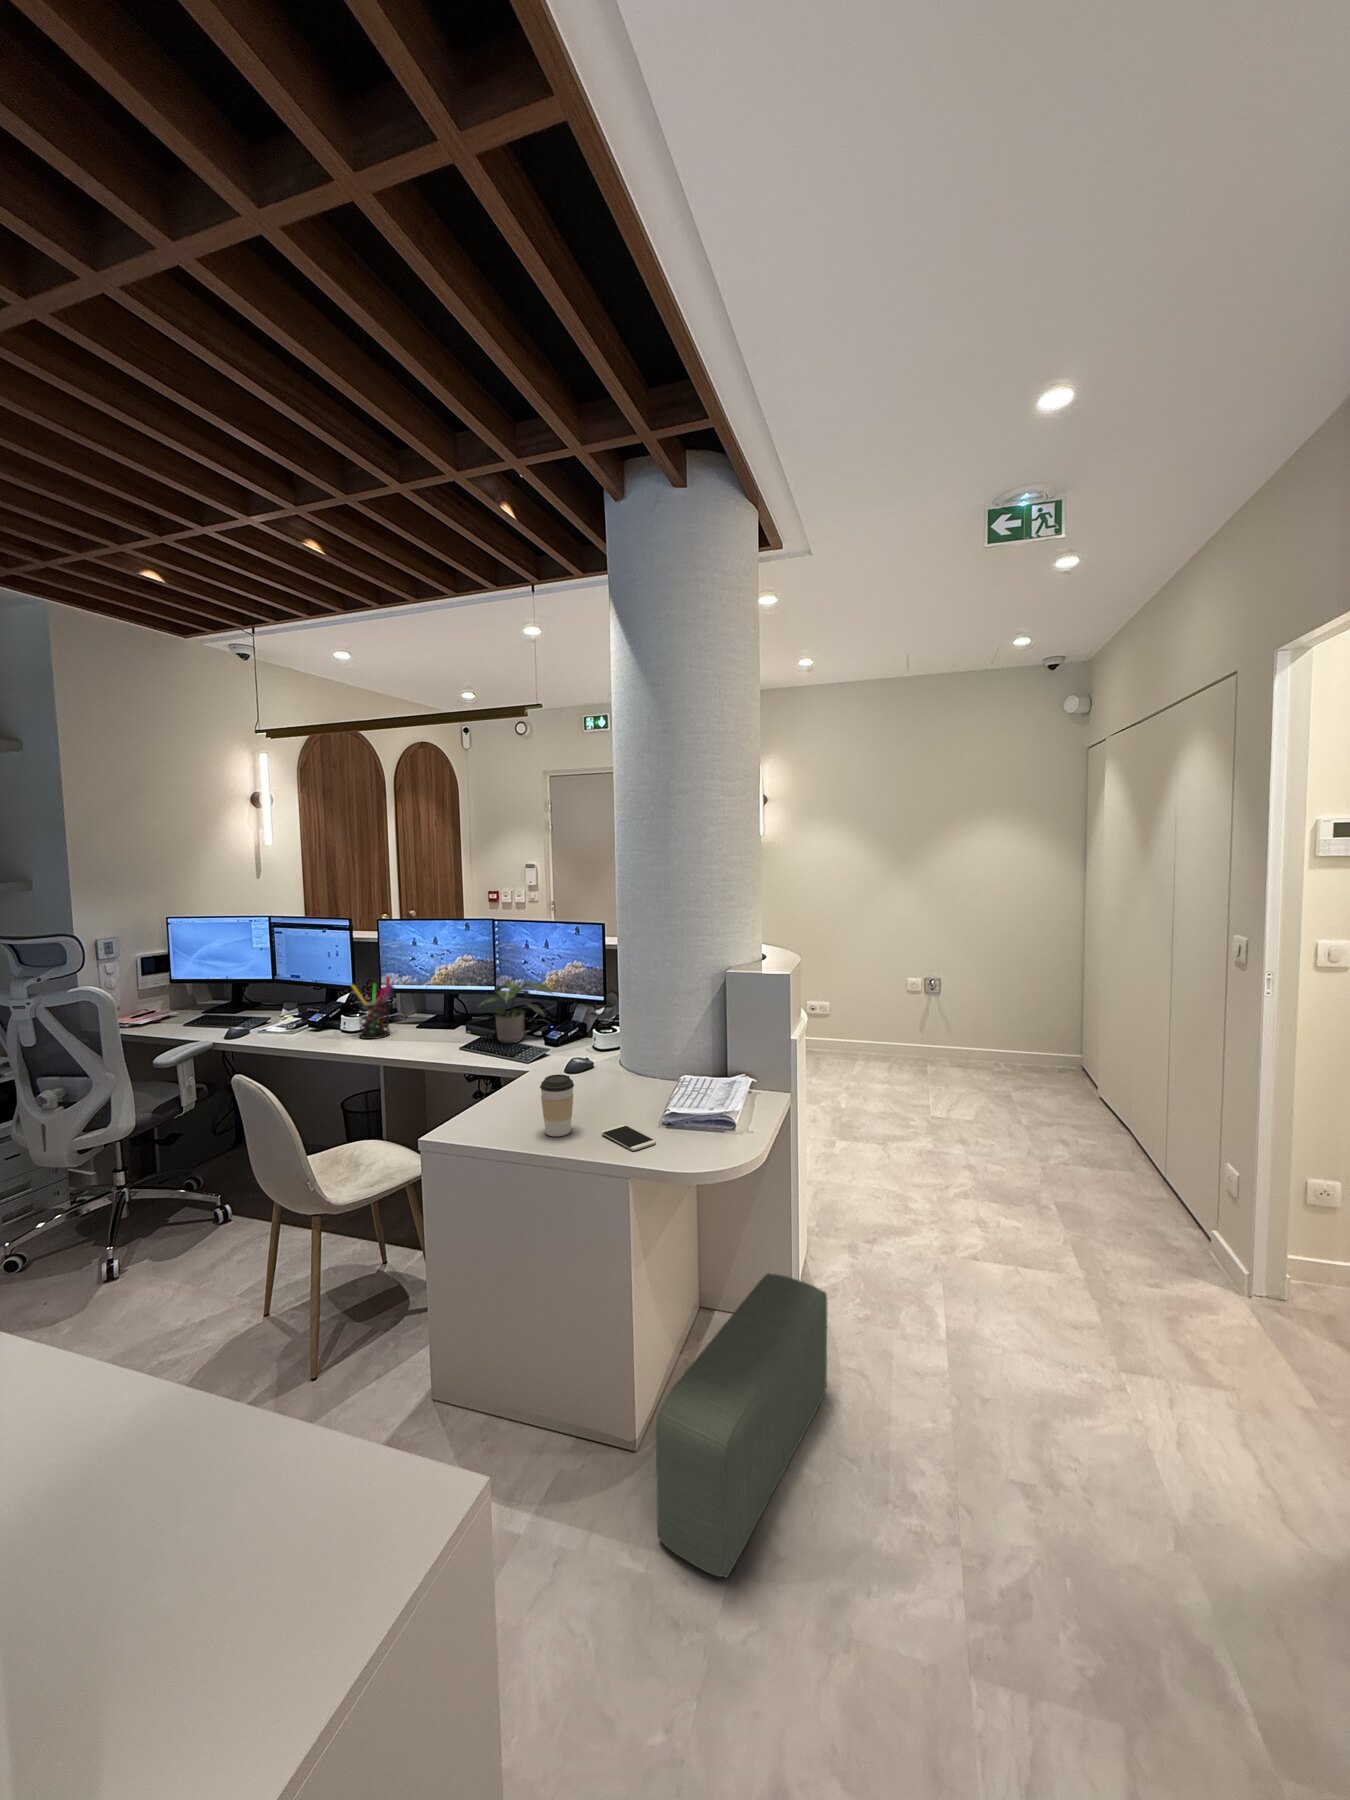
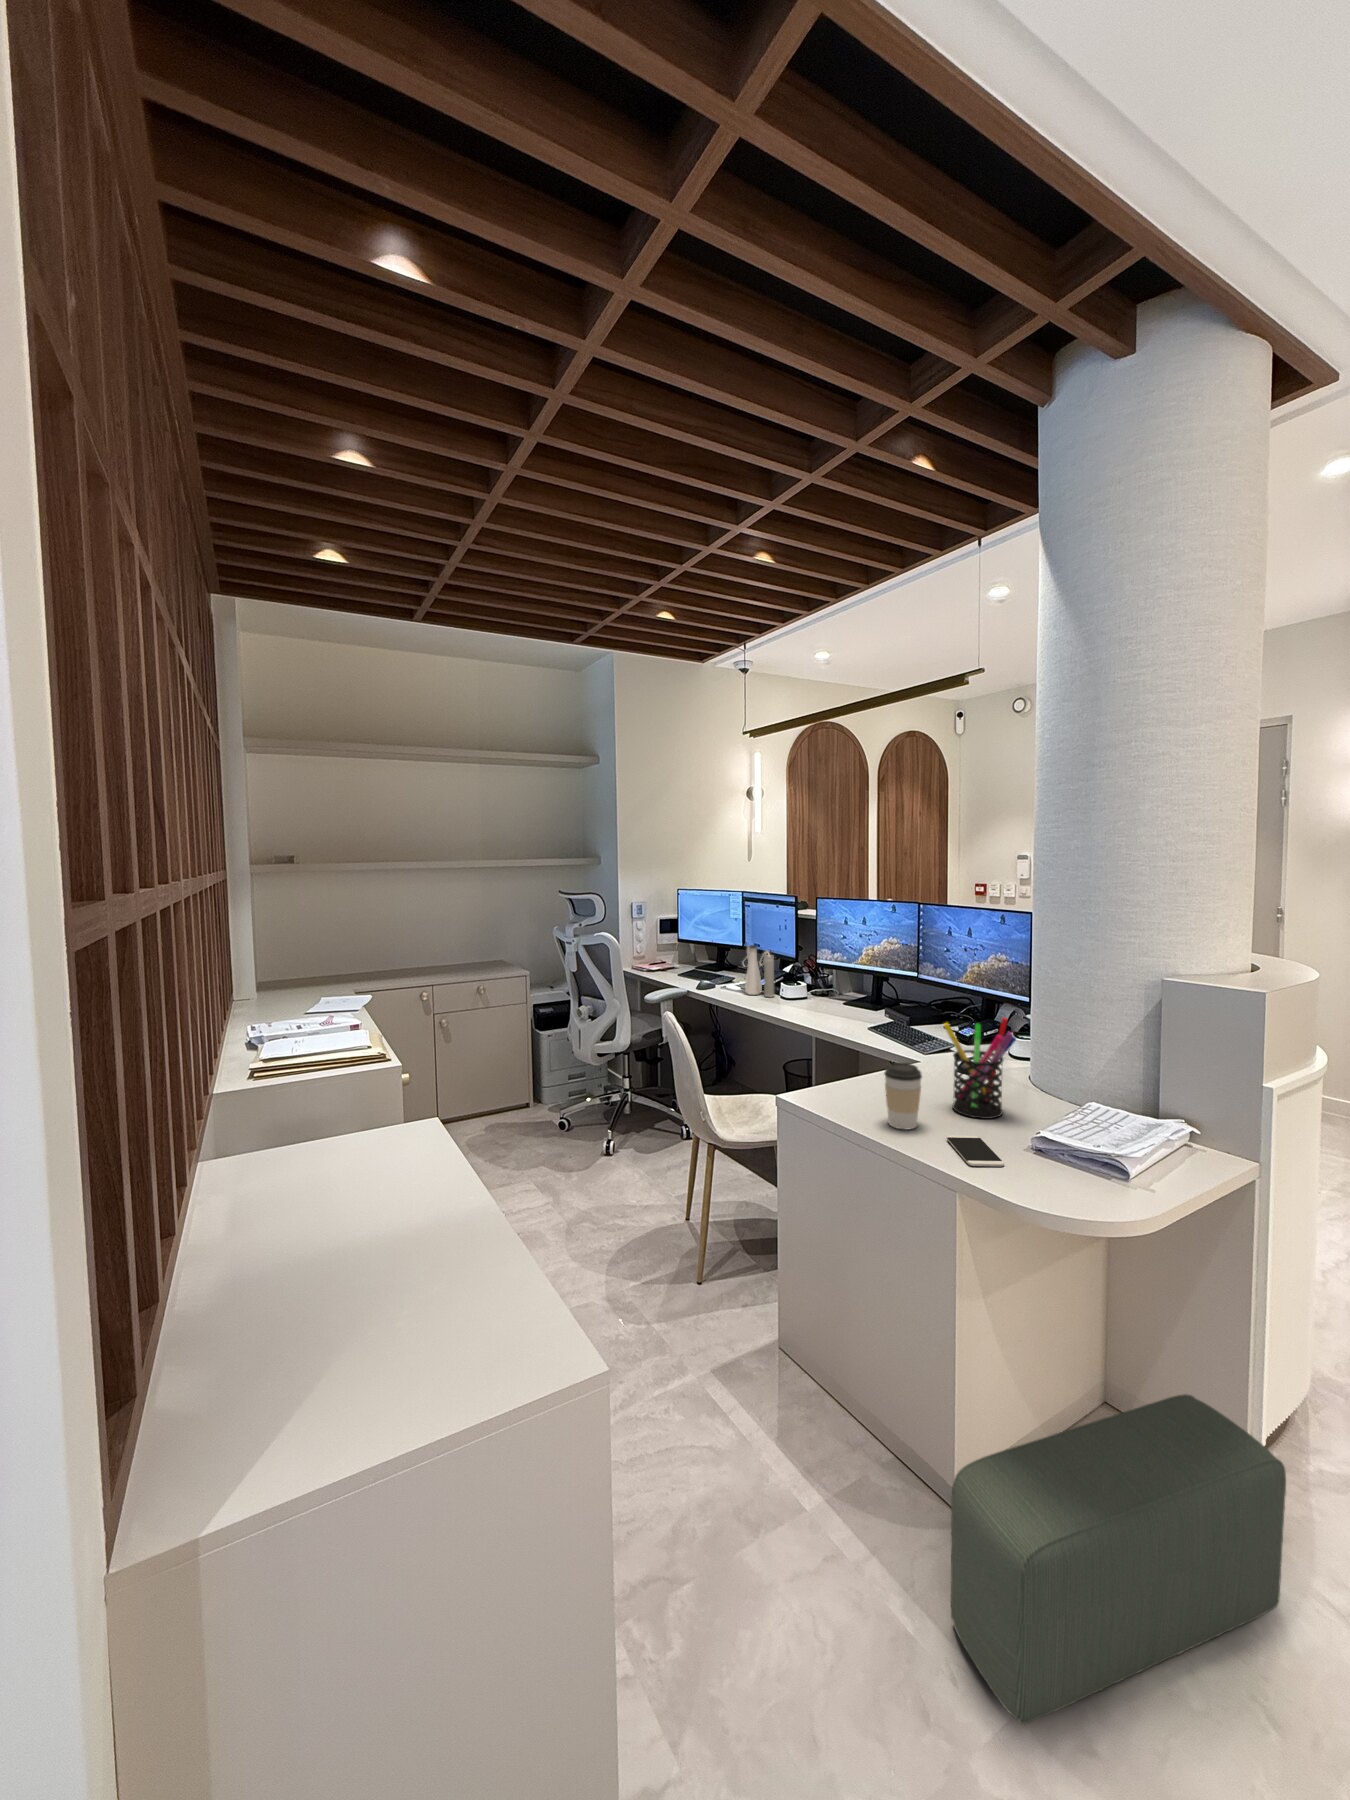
water bottle: none [291,976,335,1034] -> present [745,945,774,997]
pen holder: present [351,977,394,1039] -> present [944,1018,1016,1119]
potted plant: present [480,979,552,1043] -> none [888,965,971,1033]

